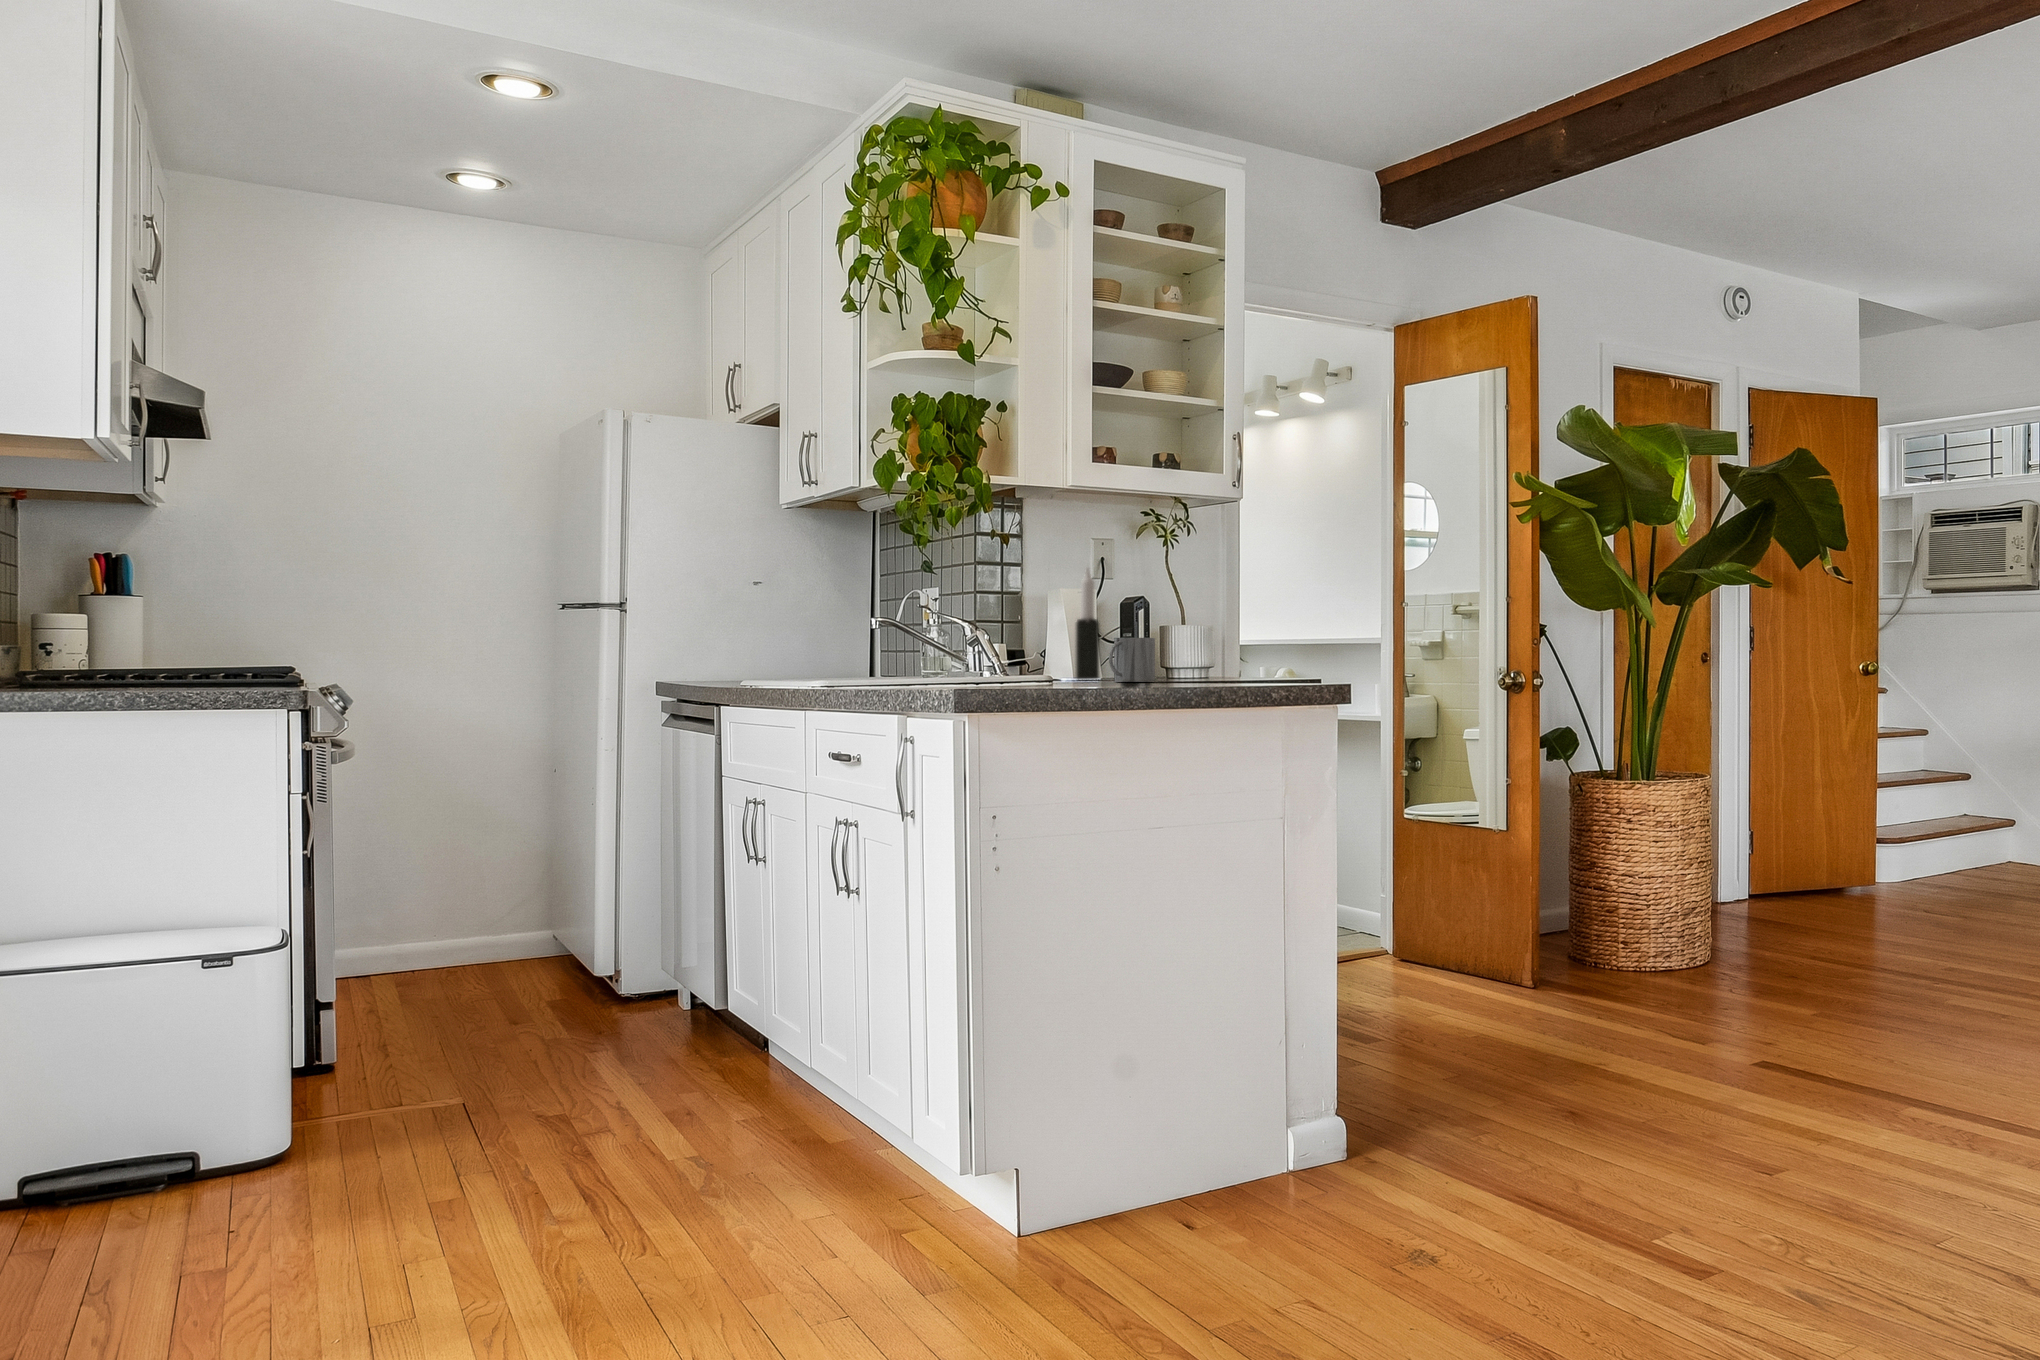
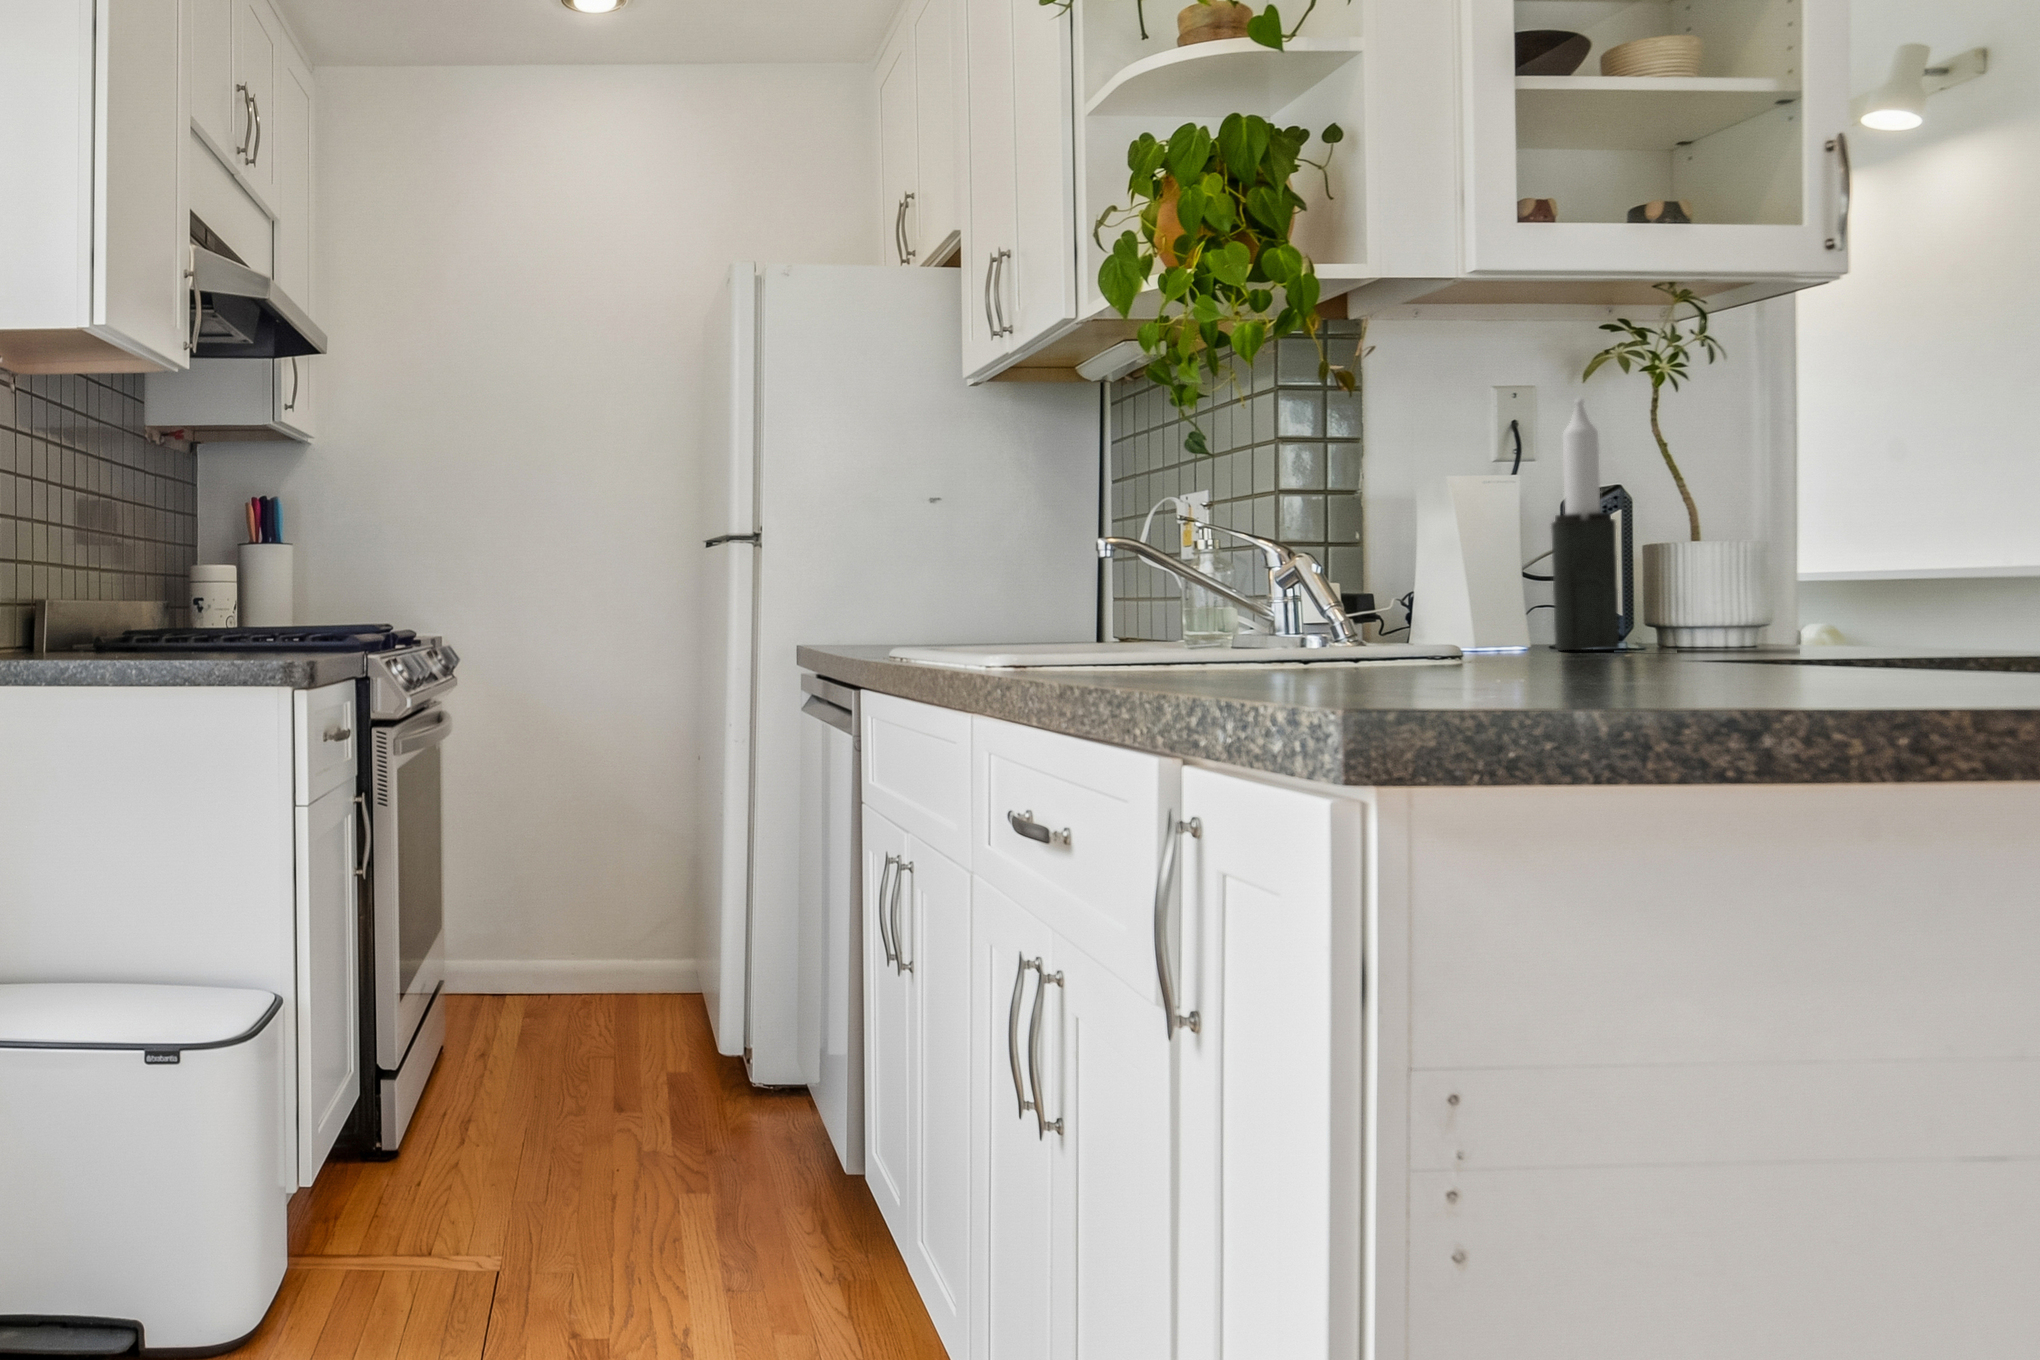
mug: present [1109,638,1155,682] -> none [1675,550,1805,659]

